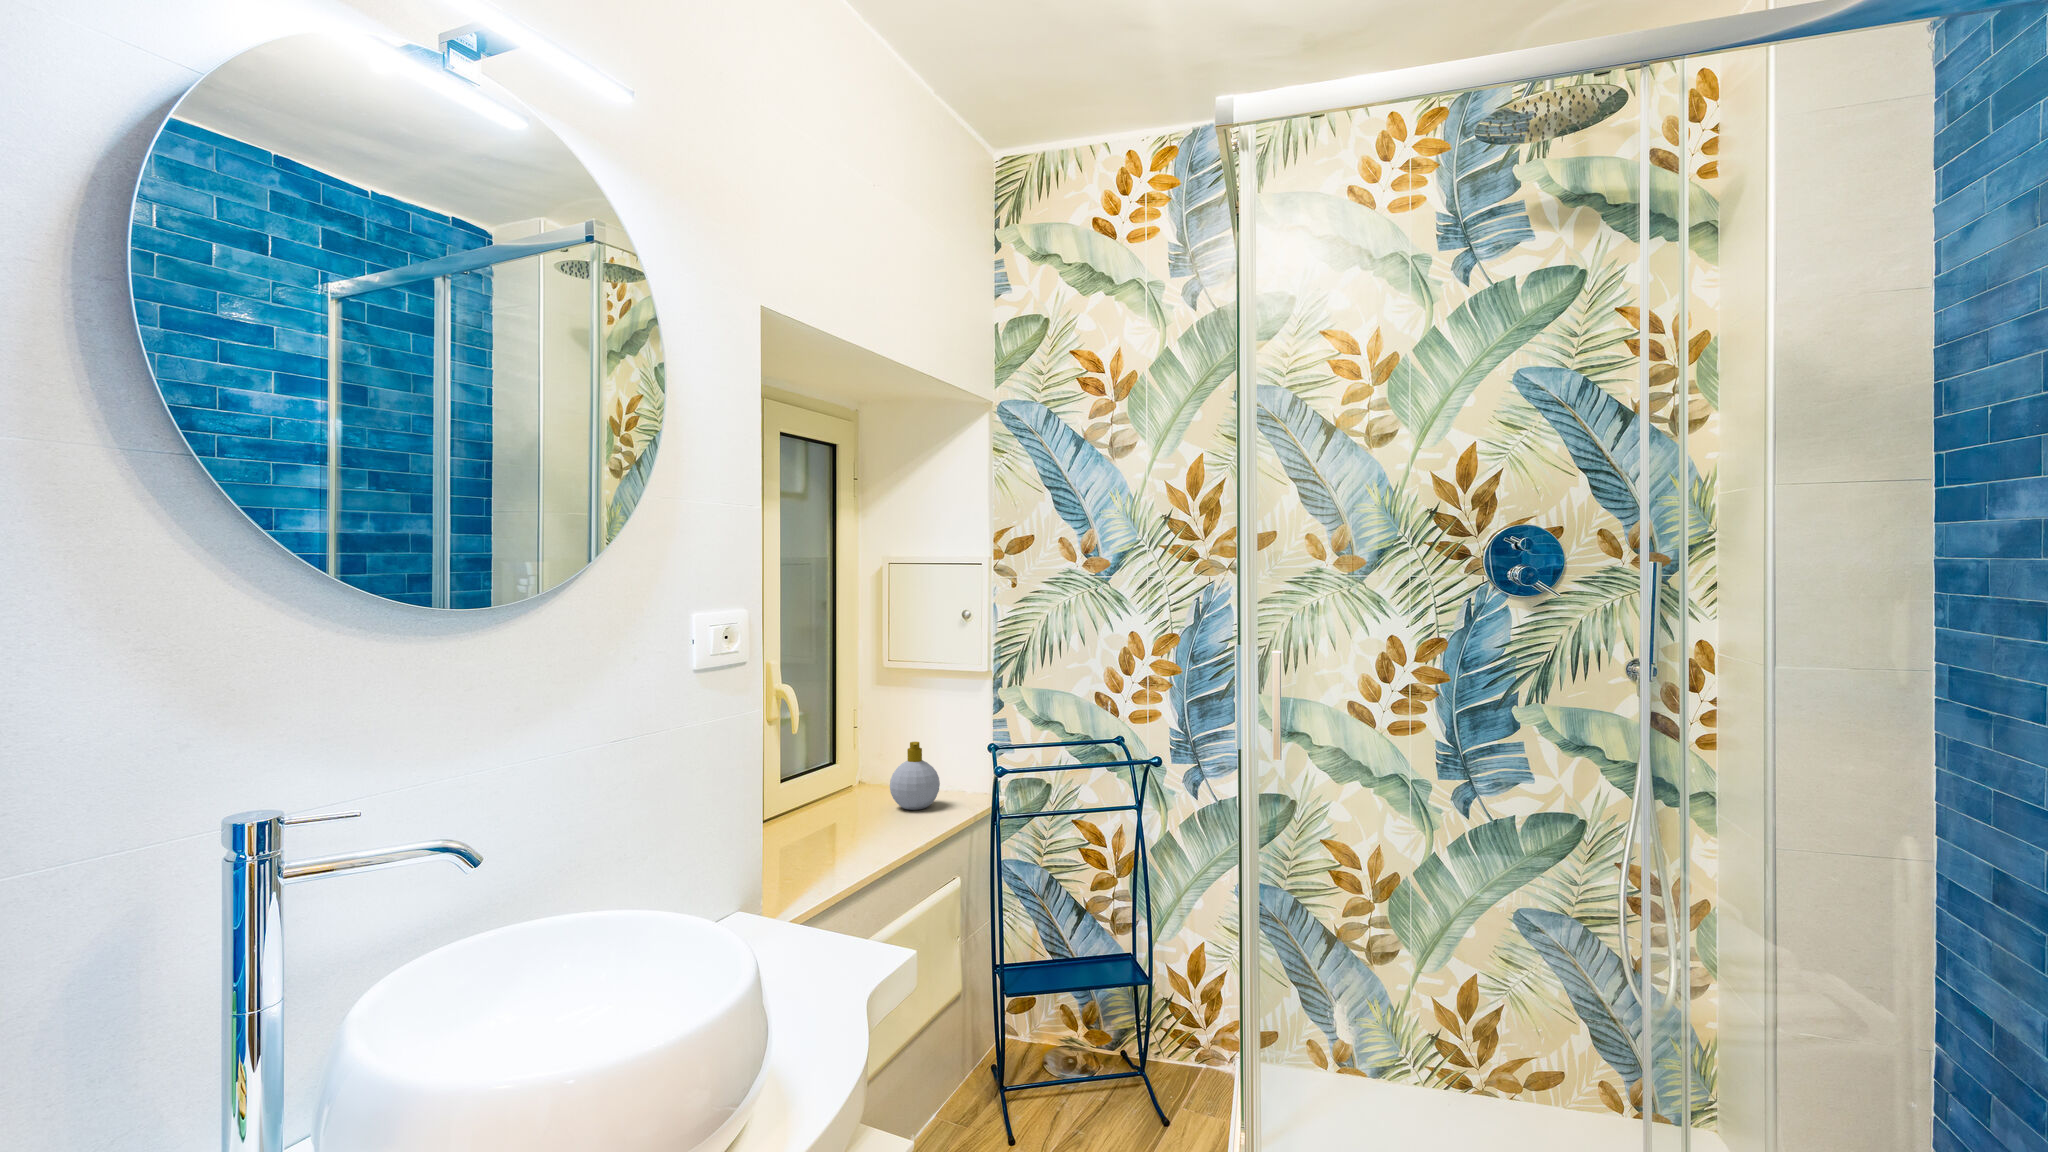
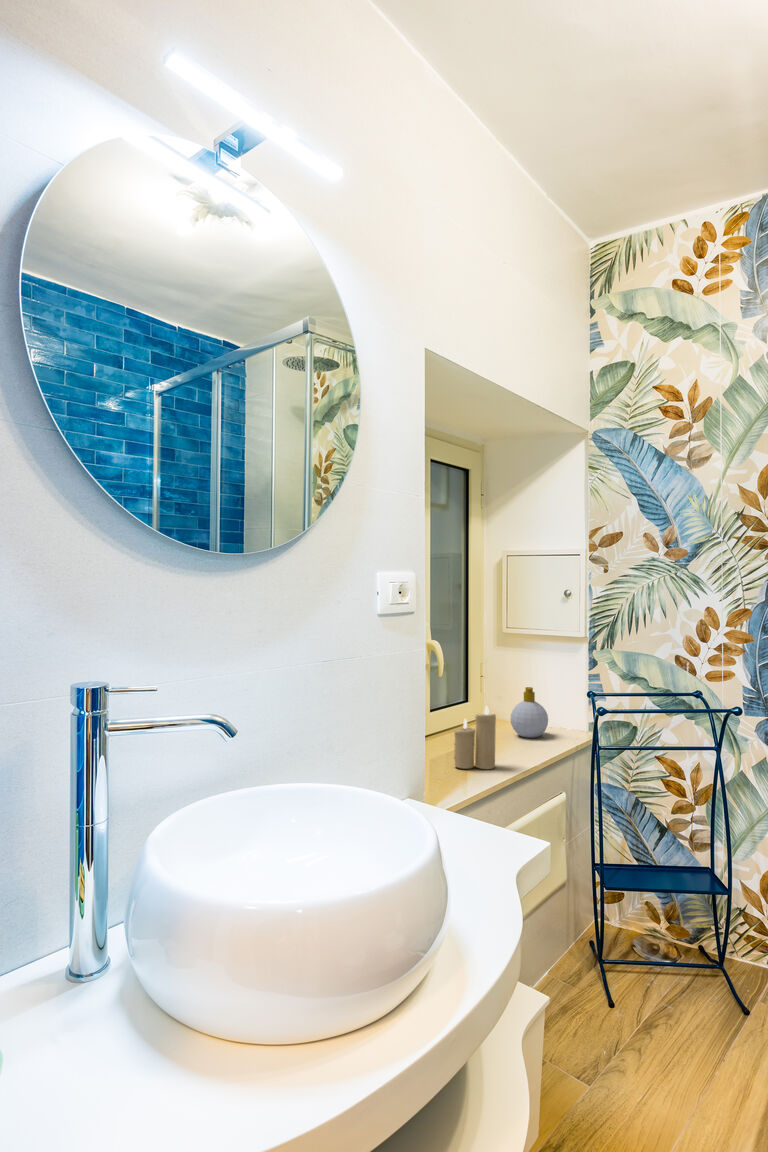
candle: none [808,772,865,861] -> present [454,706,496,769]

